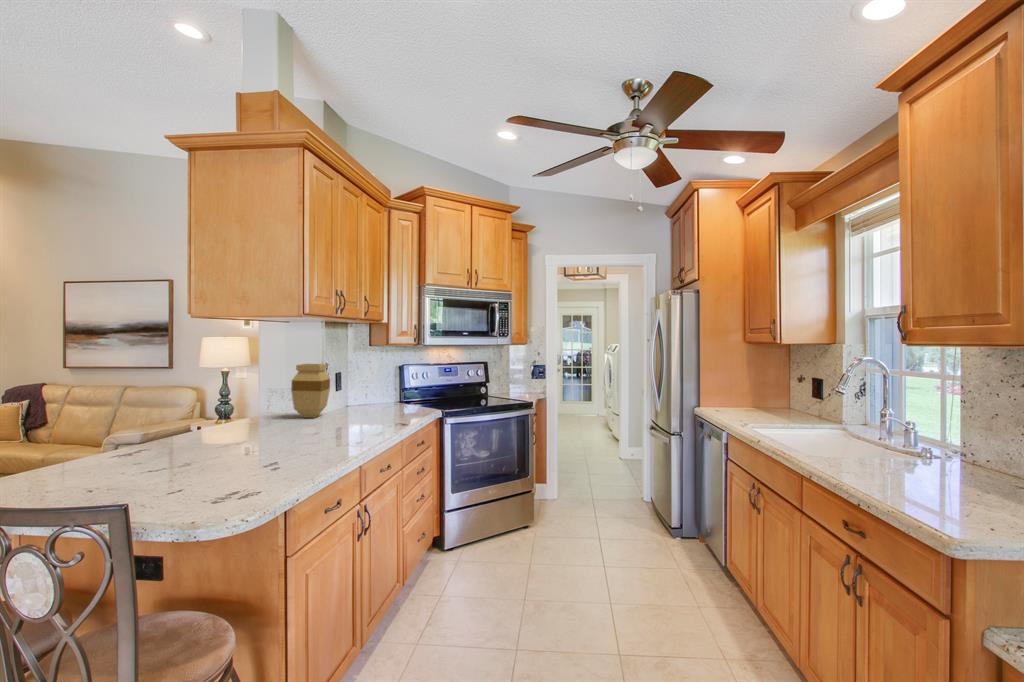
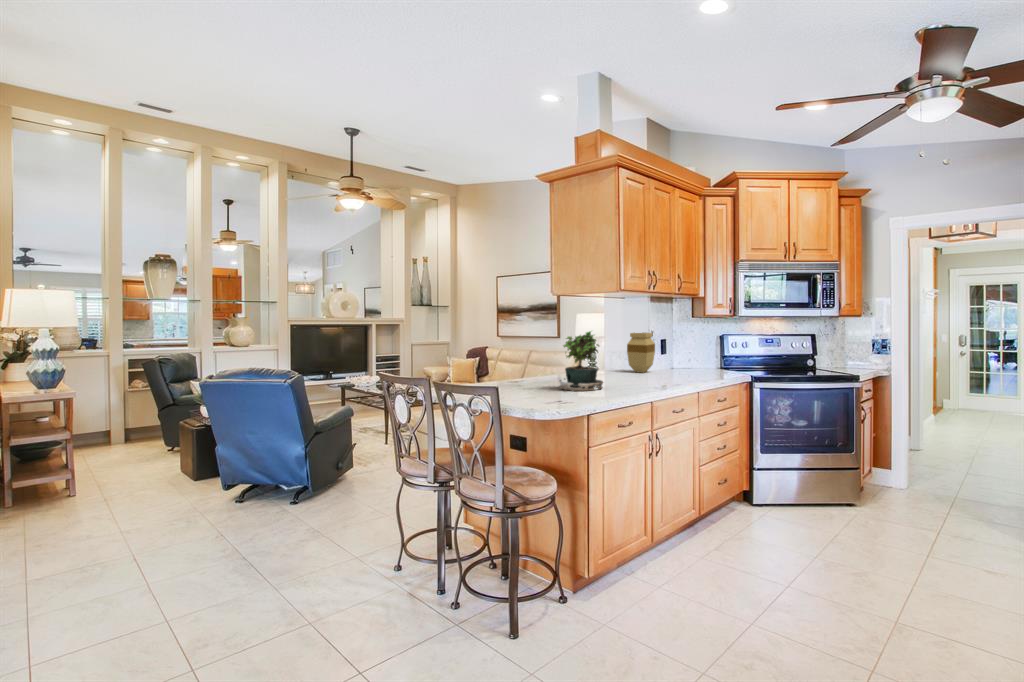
potted plant: none [177,365,269,488] -> present [559,331,603,391]

